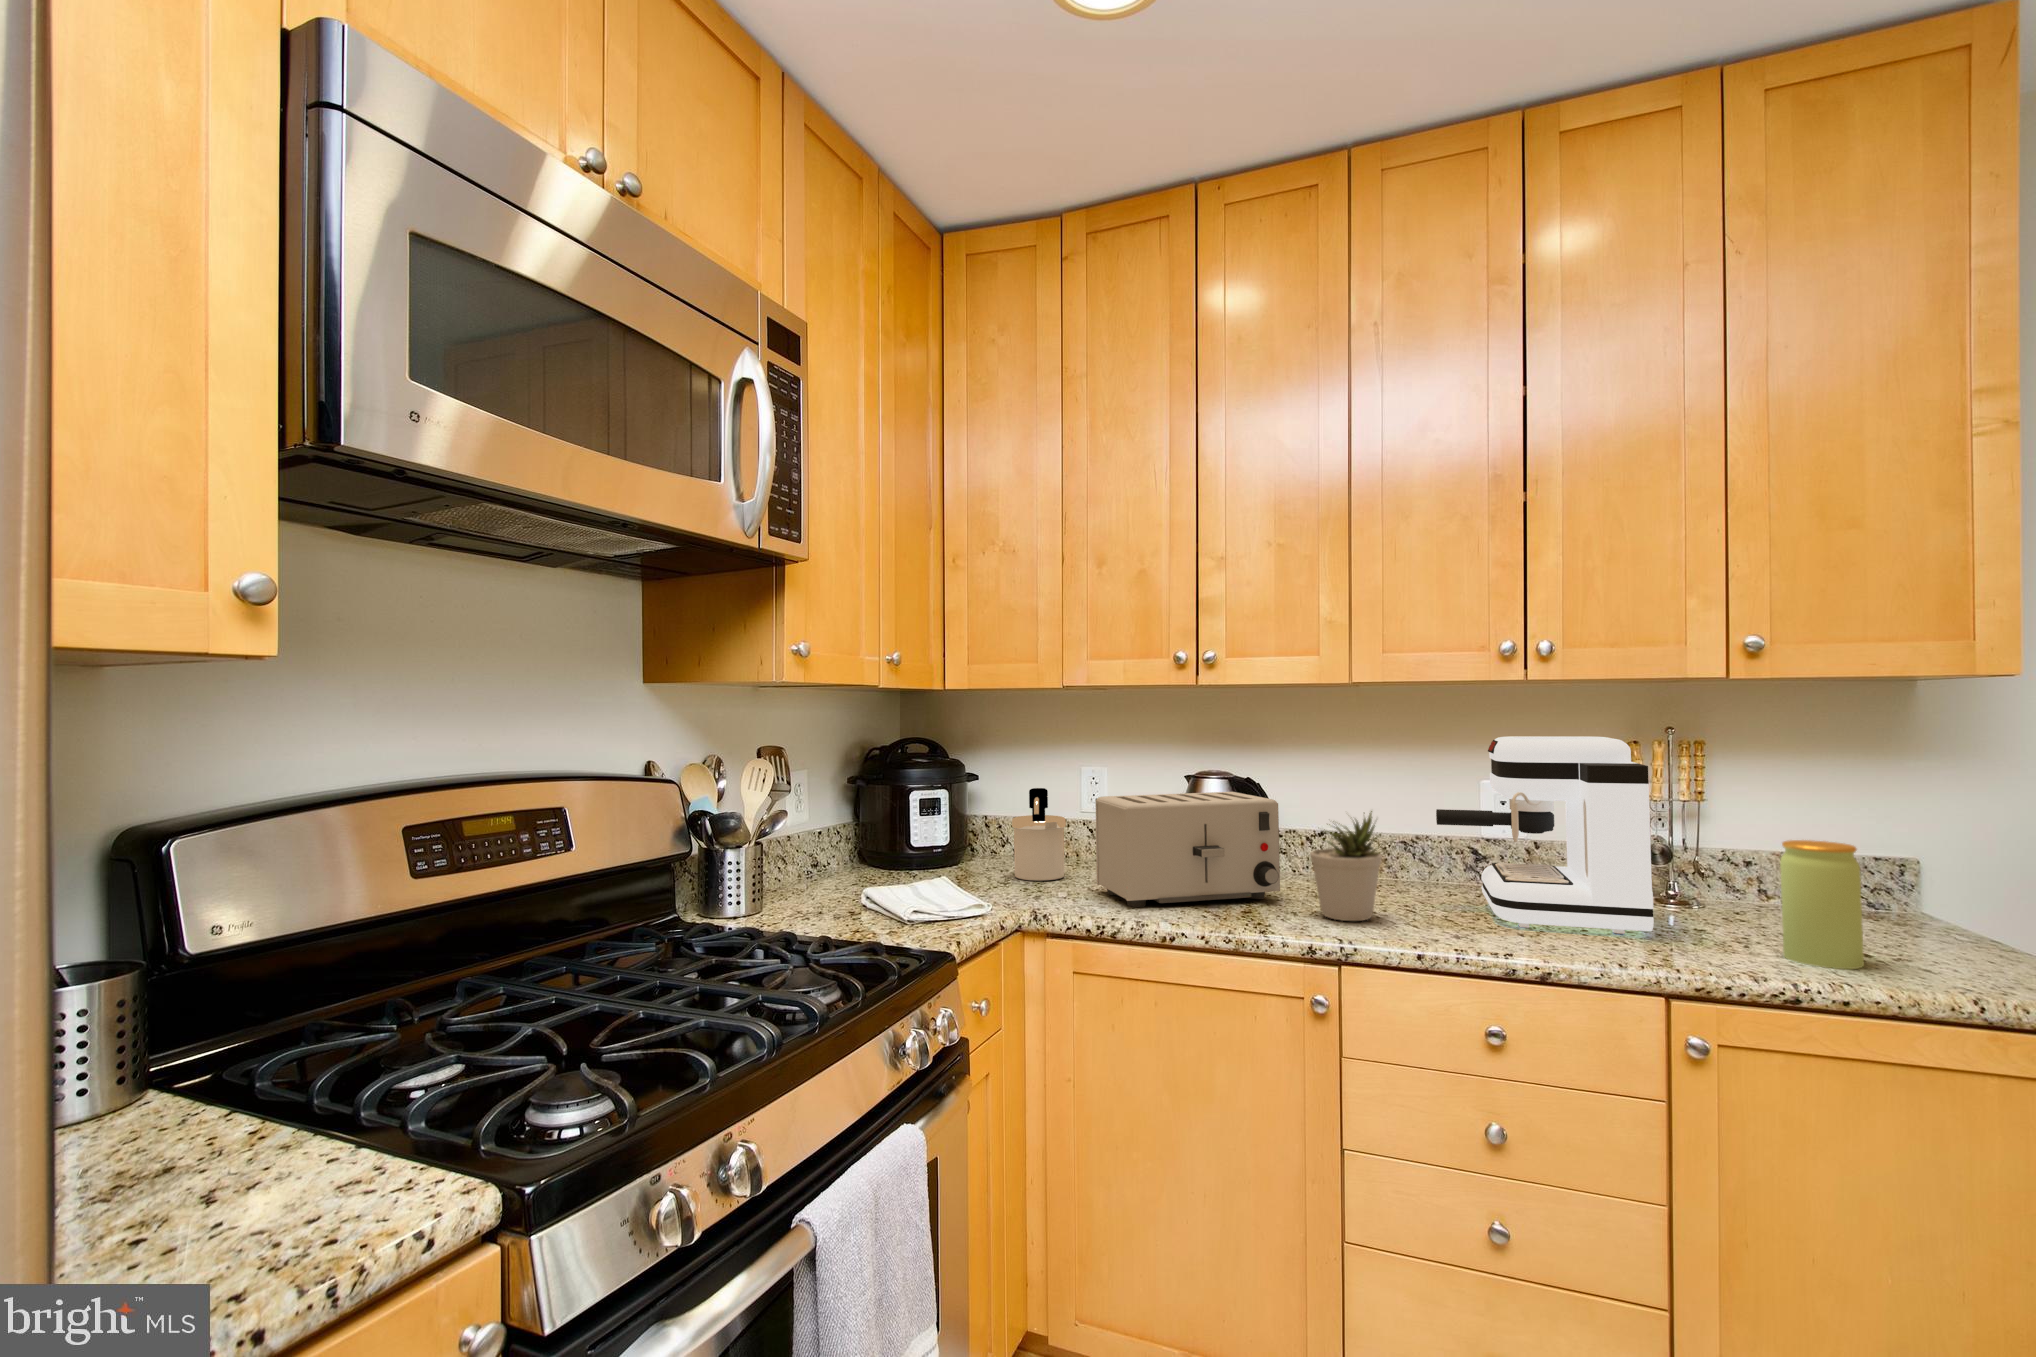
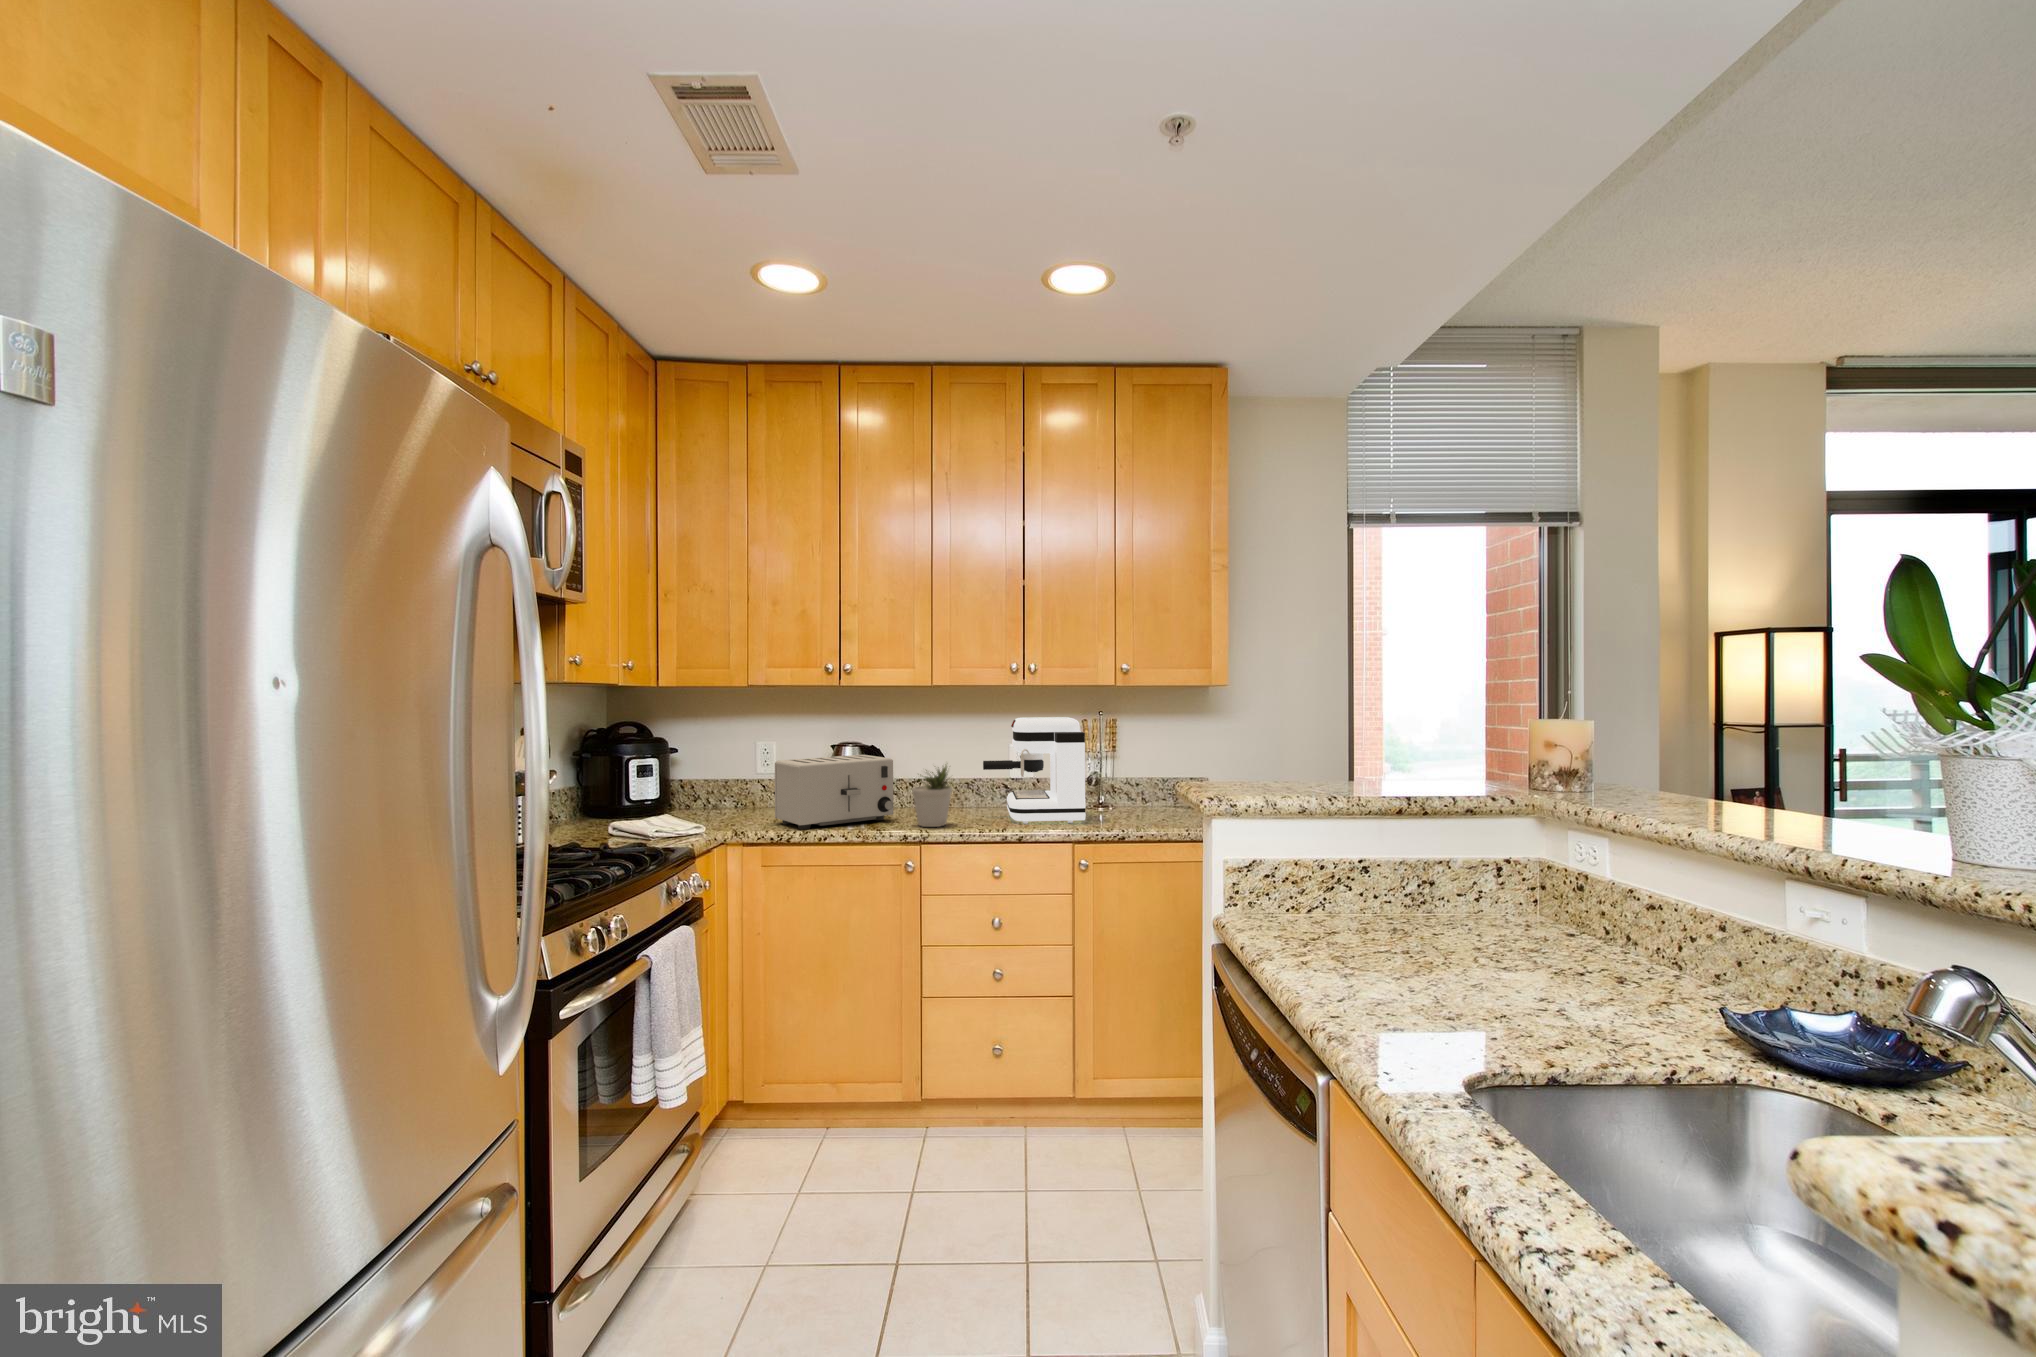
soap dispenser: present [1012,788,1066,881] -> none [710,757,749,820]
jar: present [1780,840,1864,969] -> none [1138,769,1169,830]

